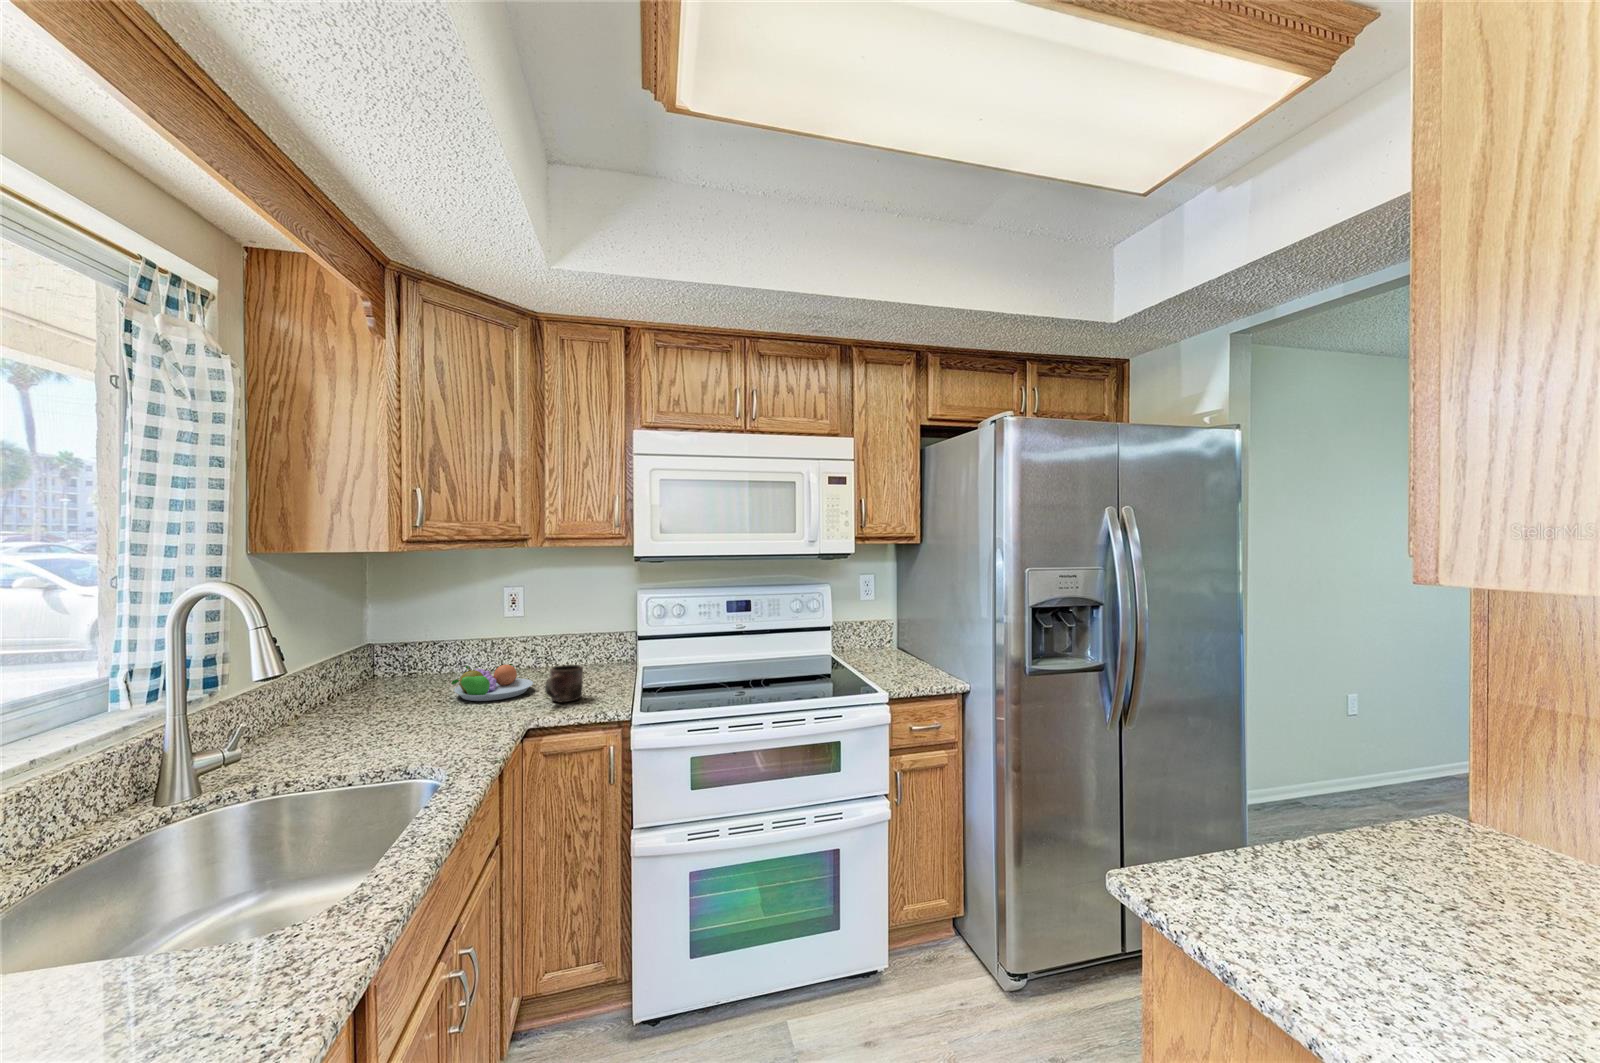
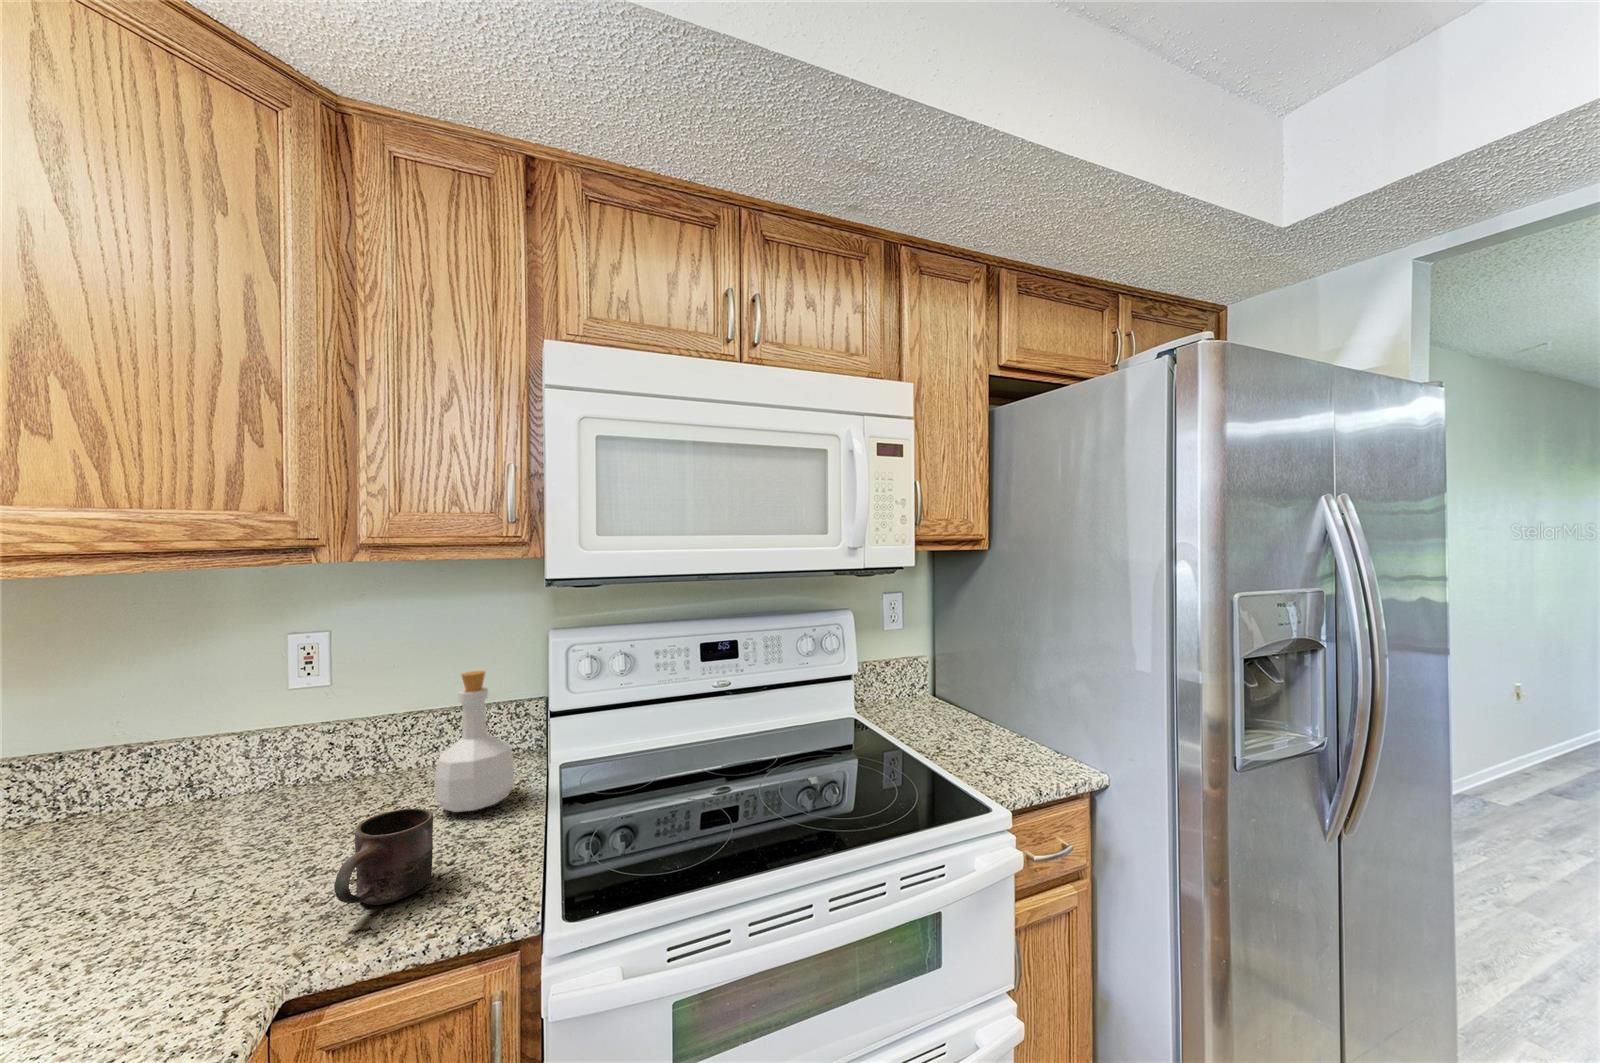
bottle: none [580,608,619,680] -> present [434,671,514,812]
fruit bowl: present [451,664,533,701] -> none [95,799,327,915]

